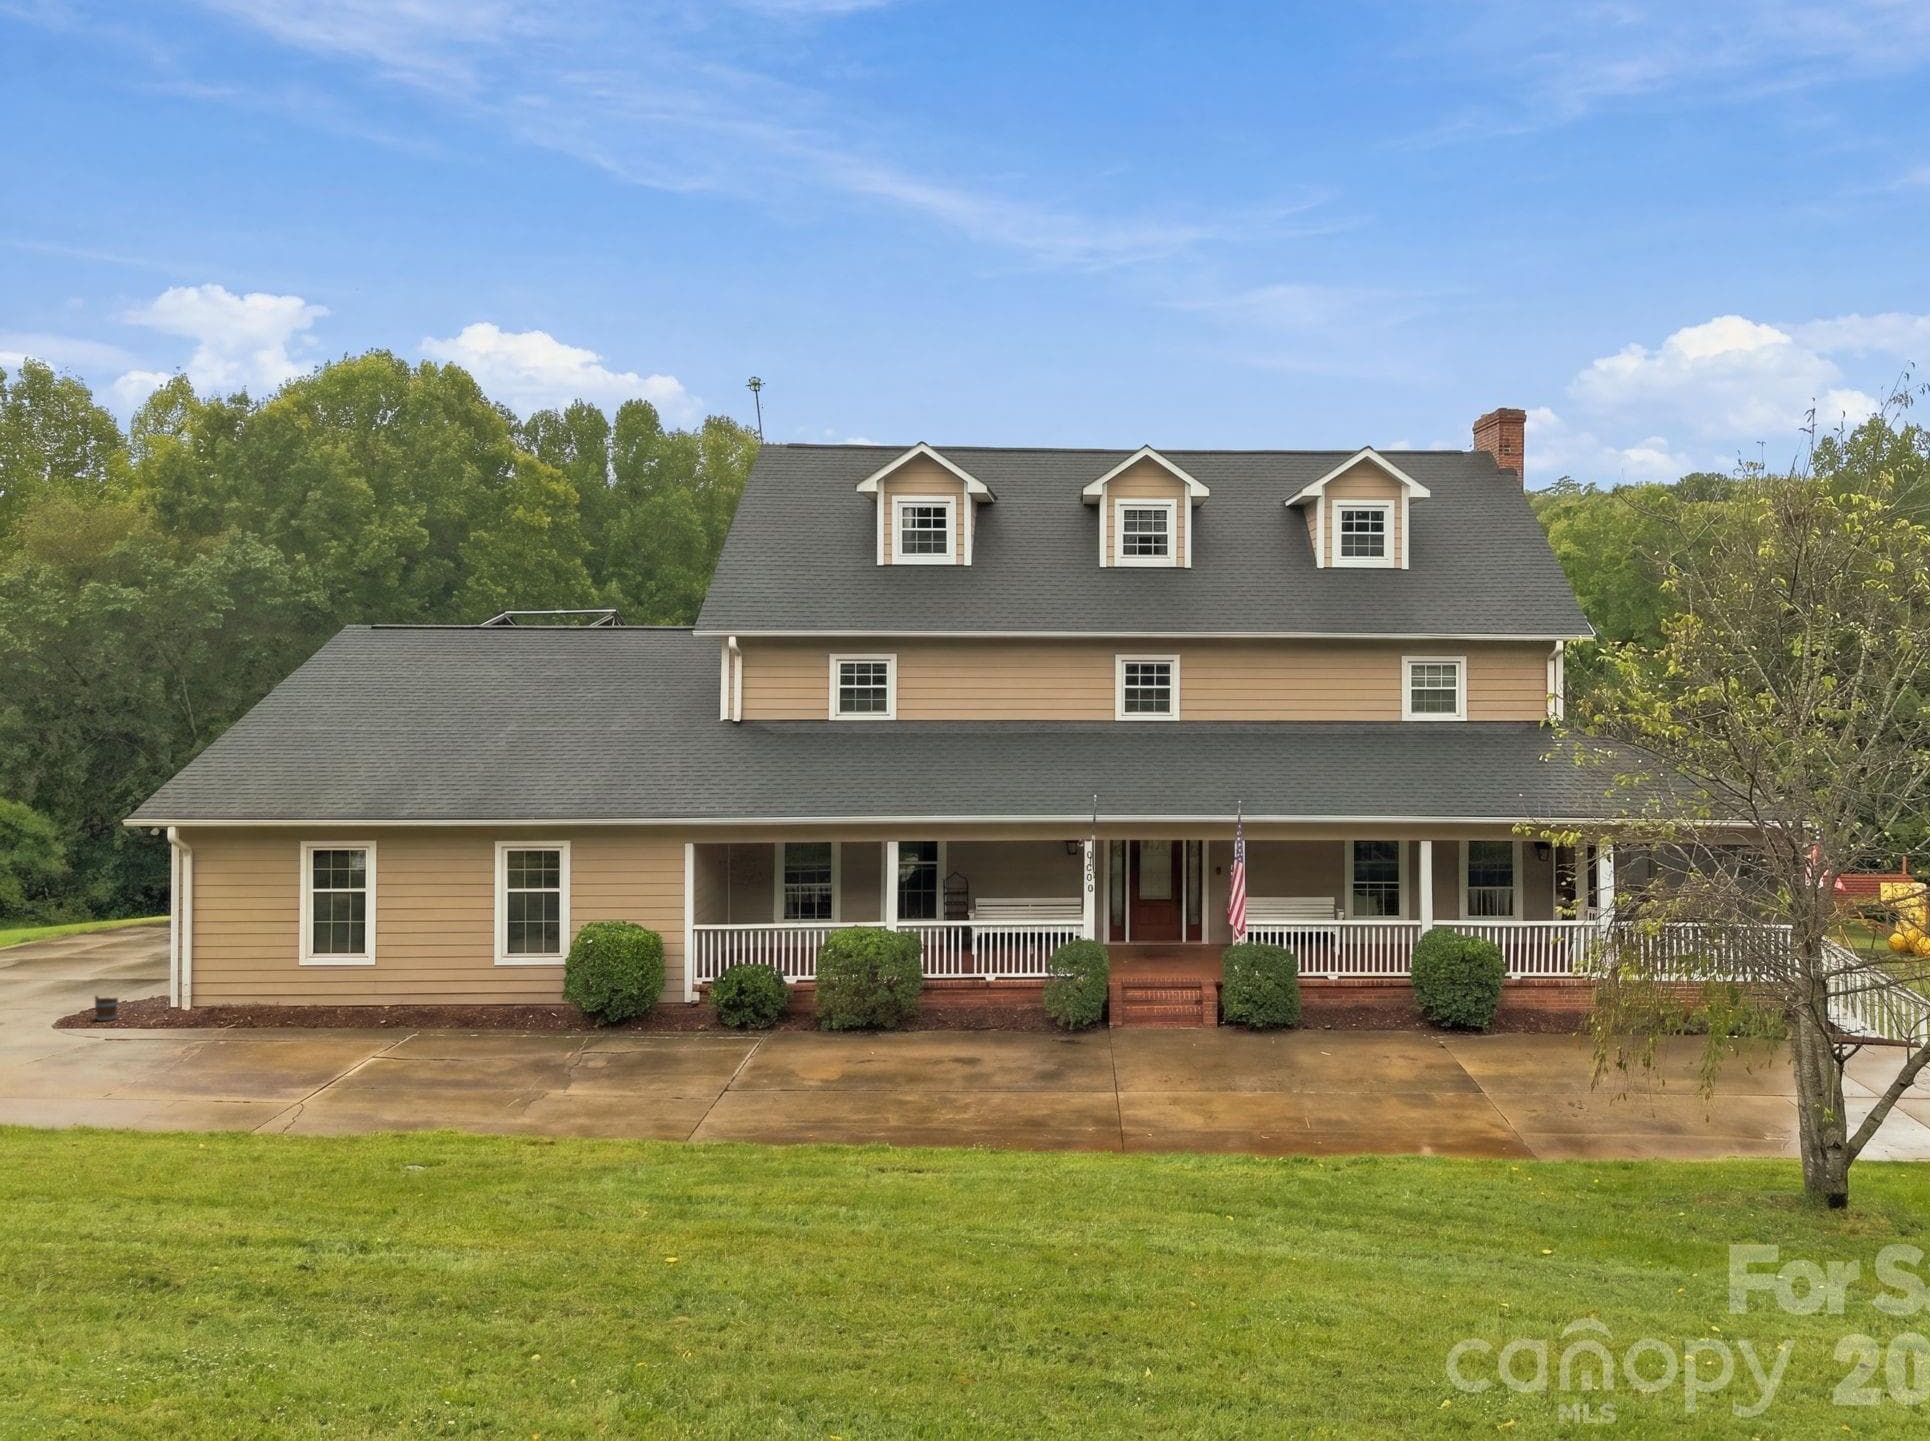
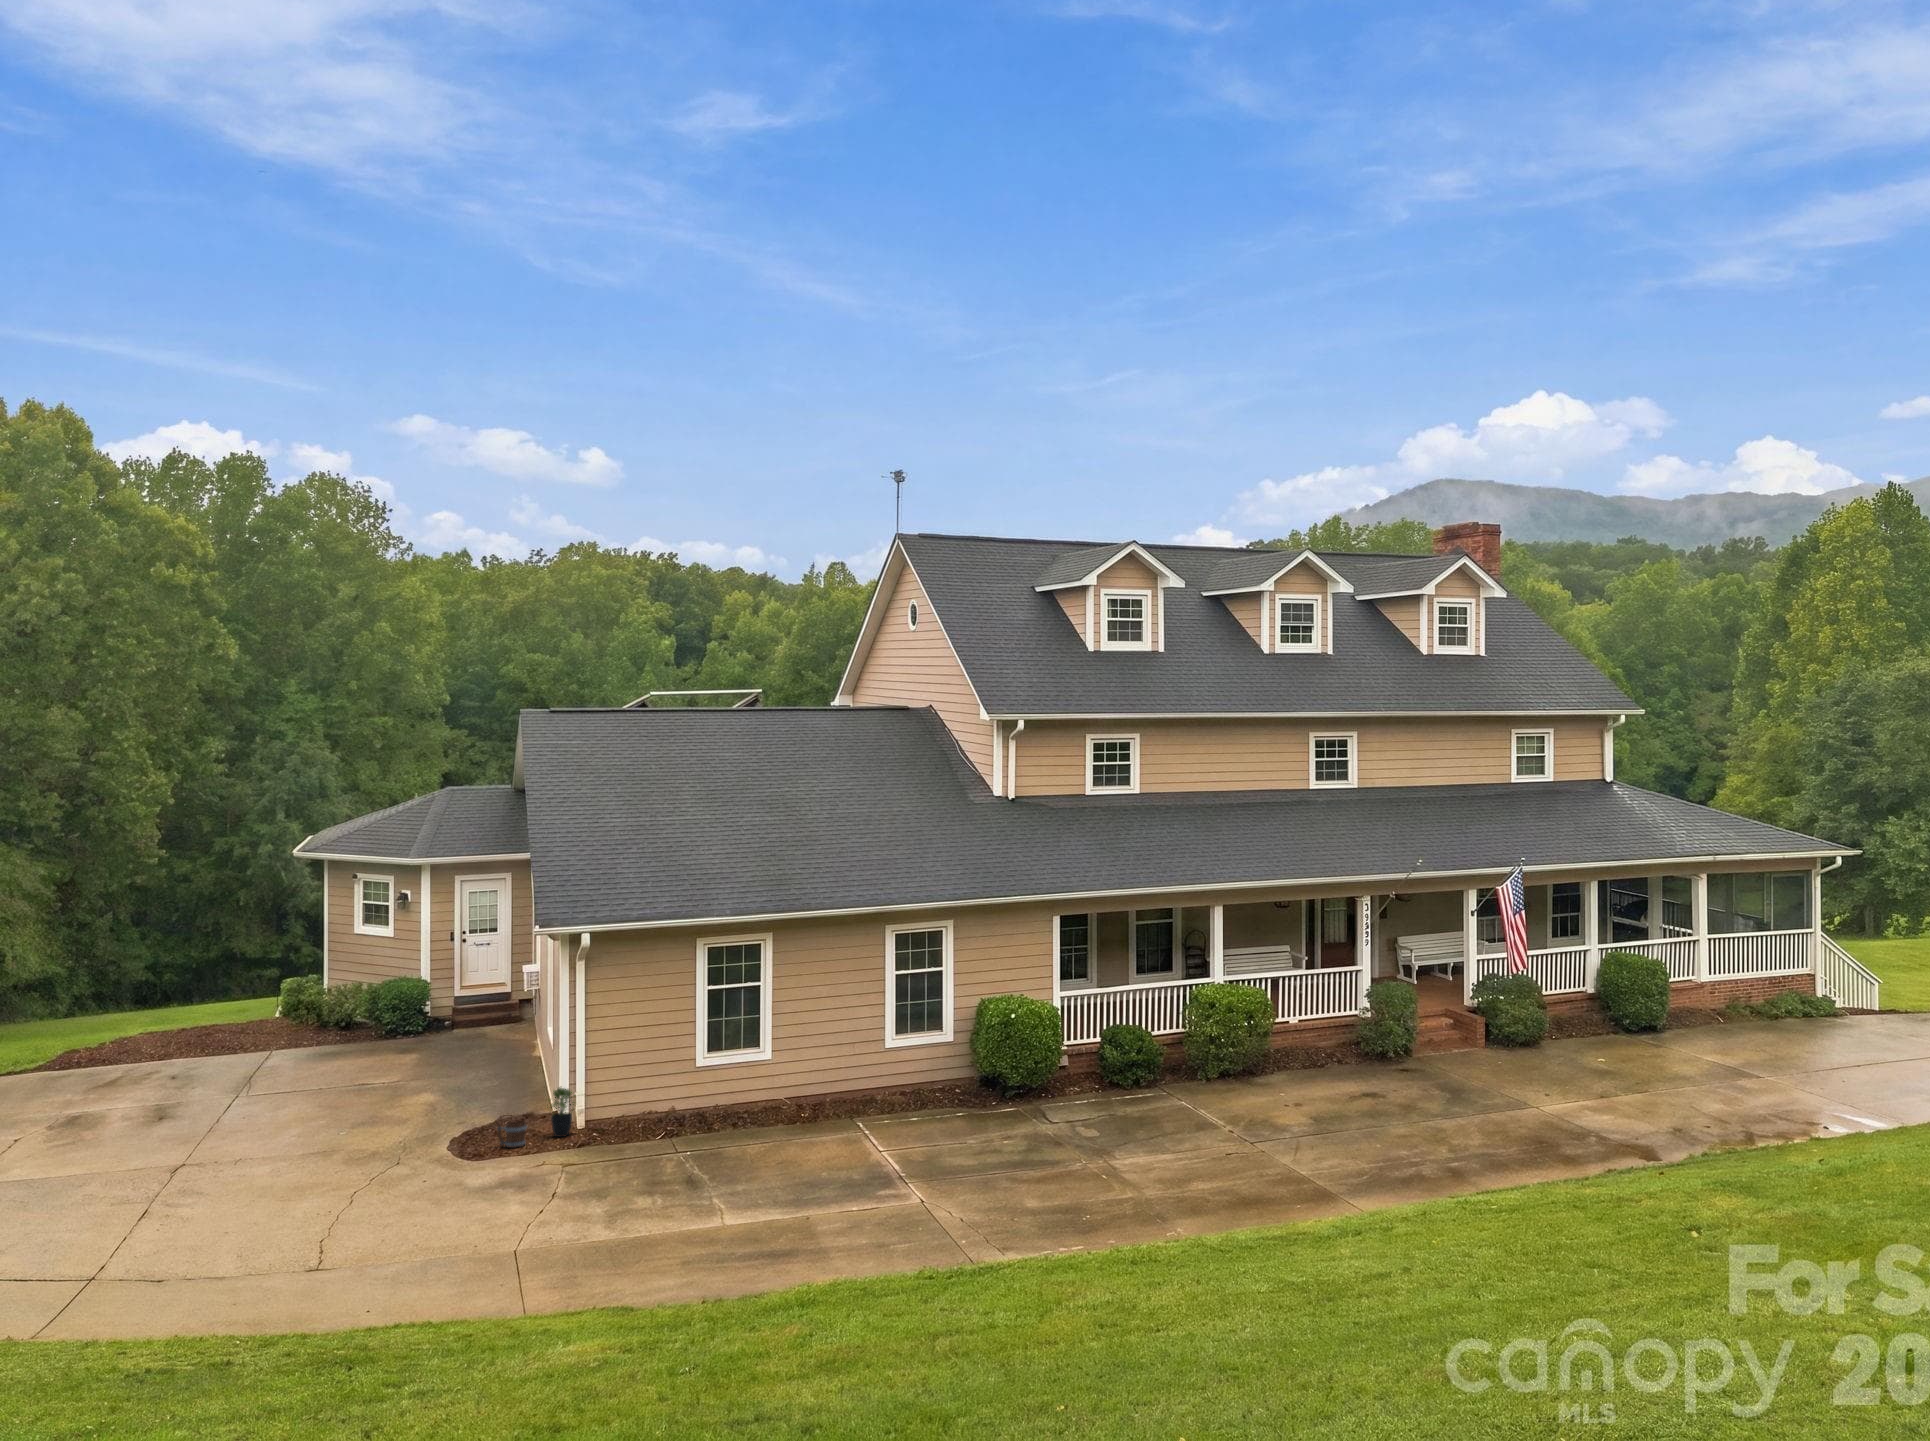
potted plant: none [145,970,179,1017] -> present [547,1087,575,1137]

